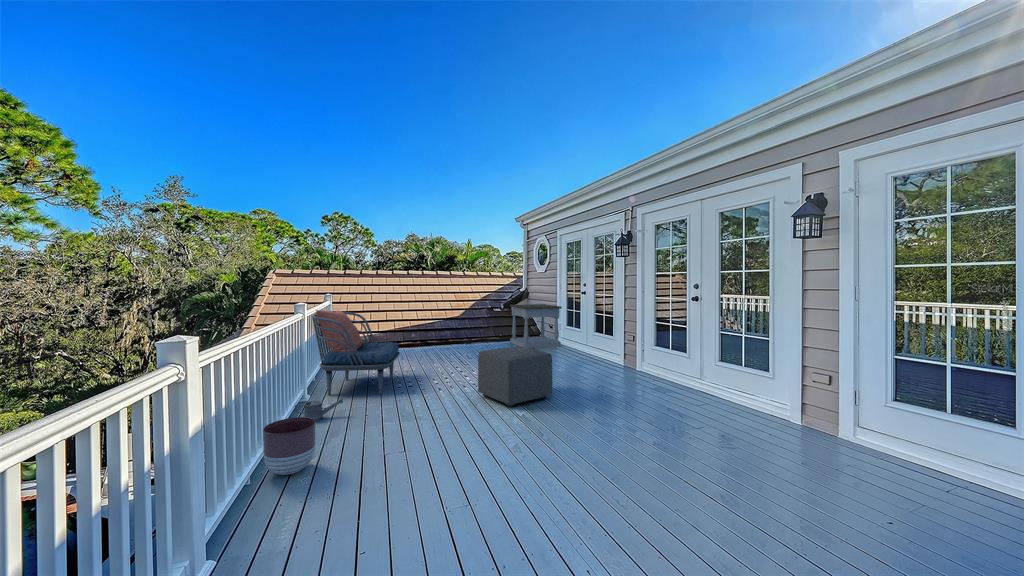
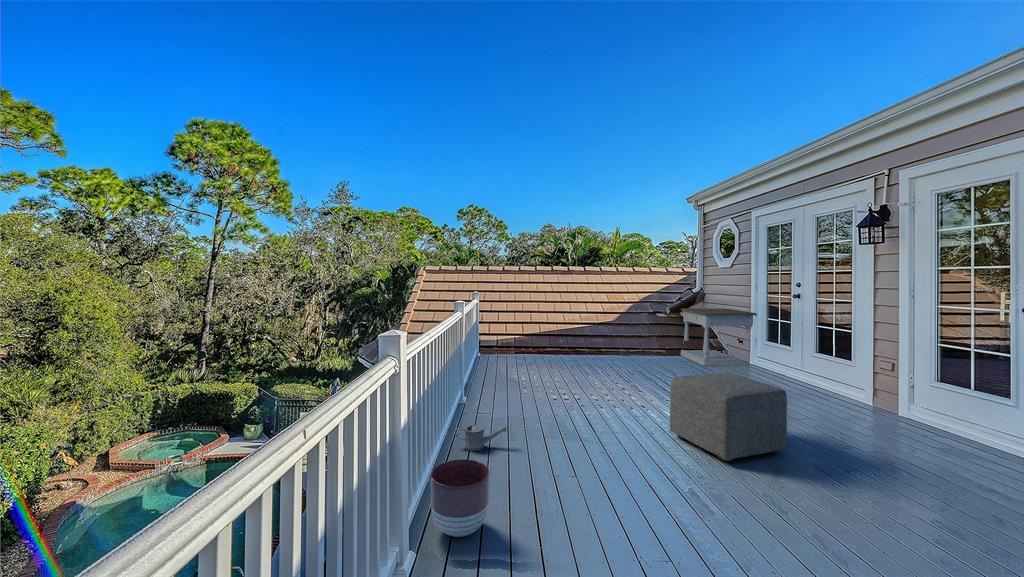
armchair: present [312,310,400,395] -> none [468,314,560,418]

